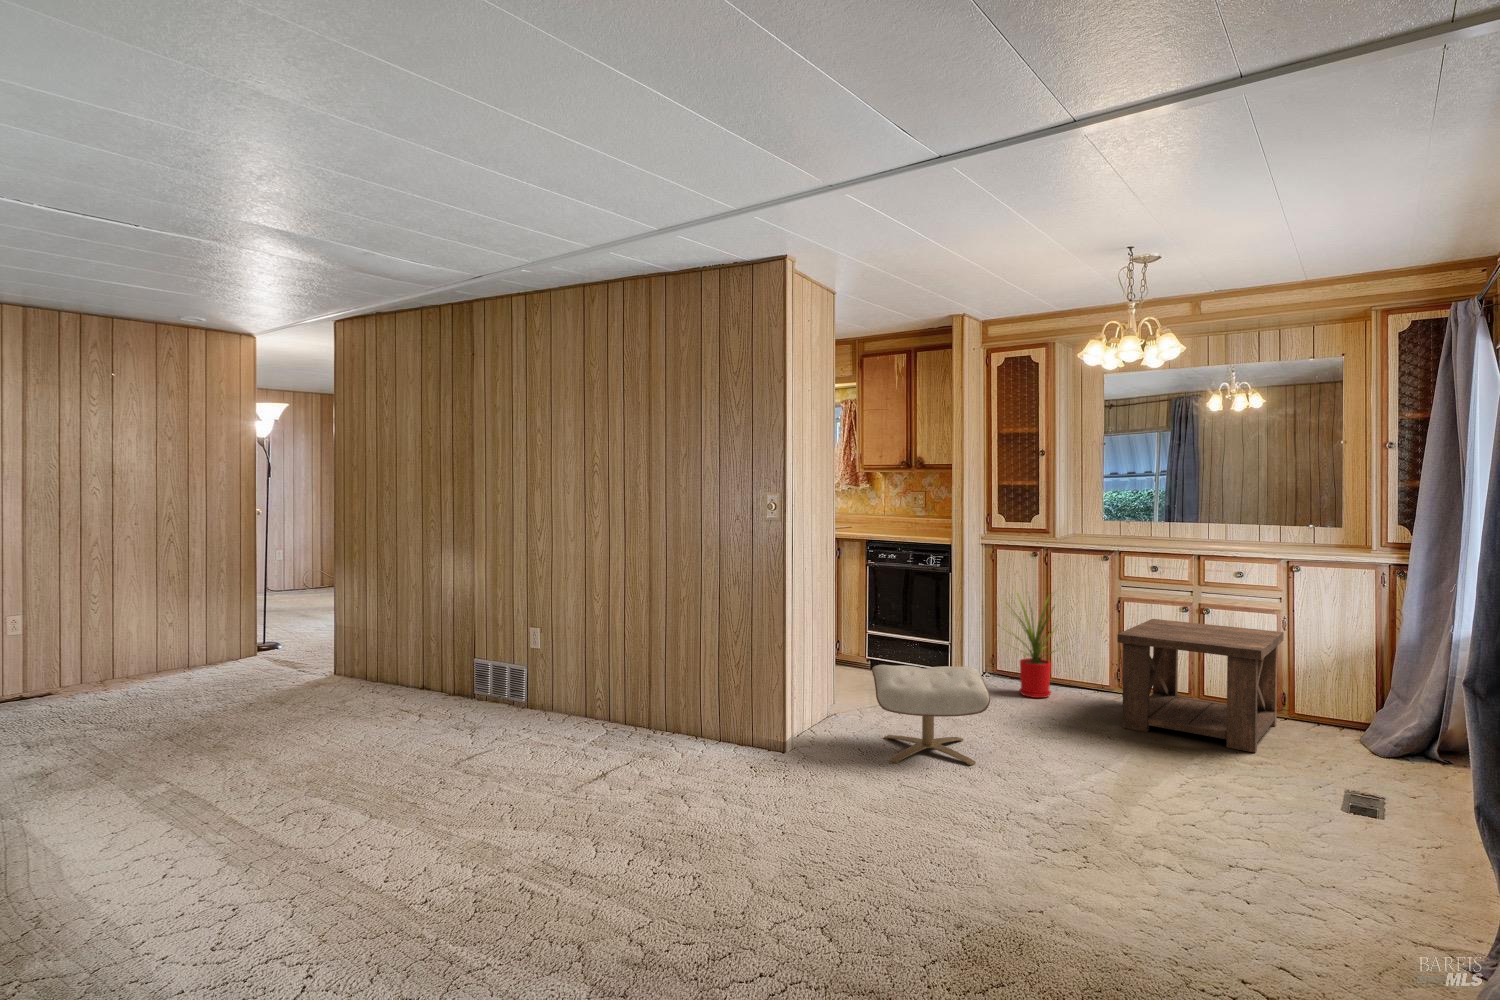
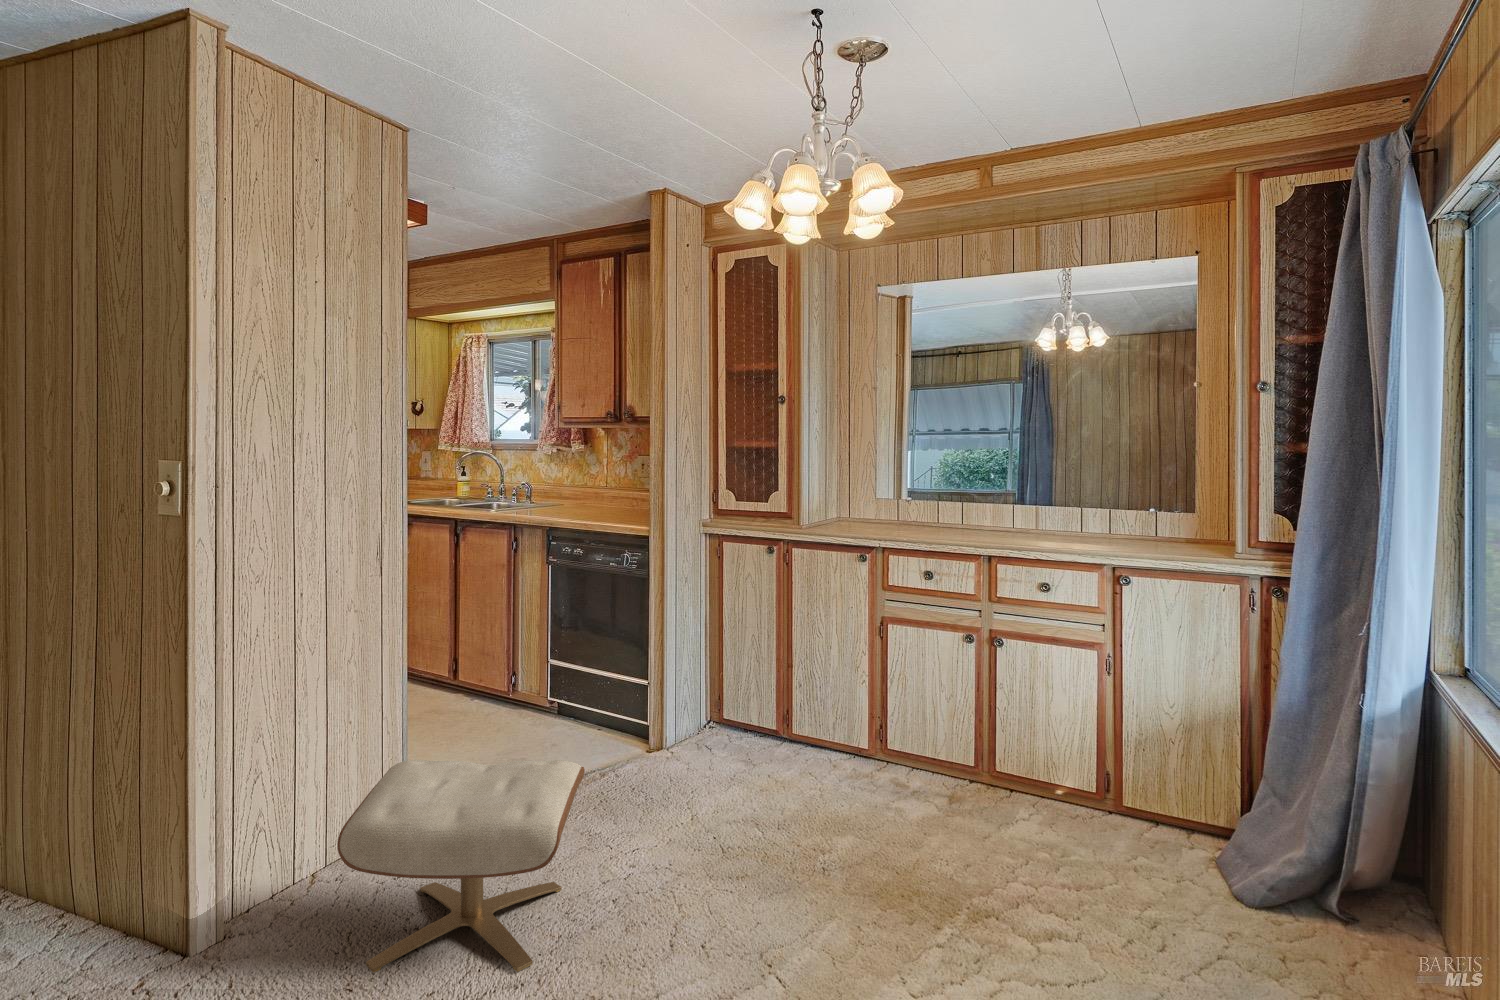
house plant: present [1013,593,1060,698] -> none [688,597,819,774]
side table: present [1117,619,1284,753] -> none [846,651,1104,899]

